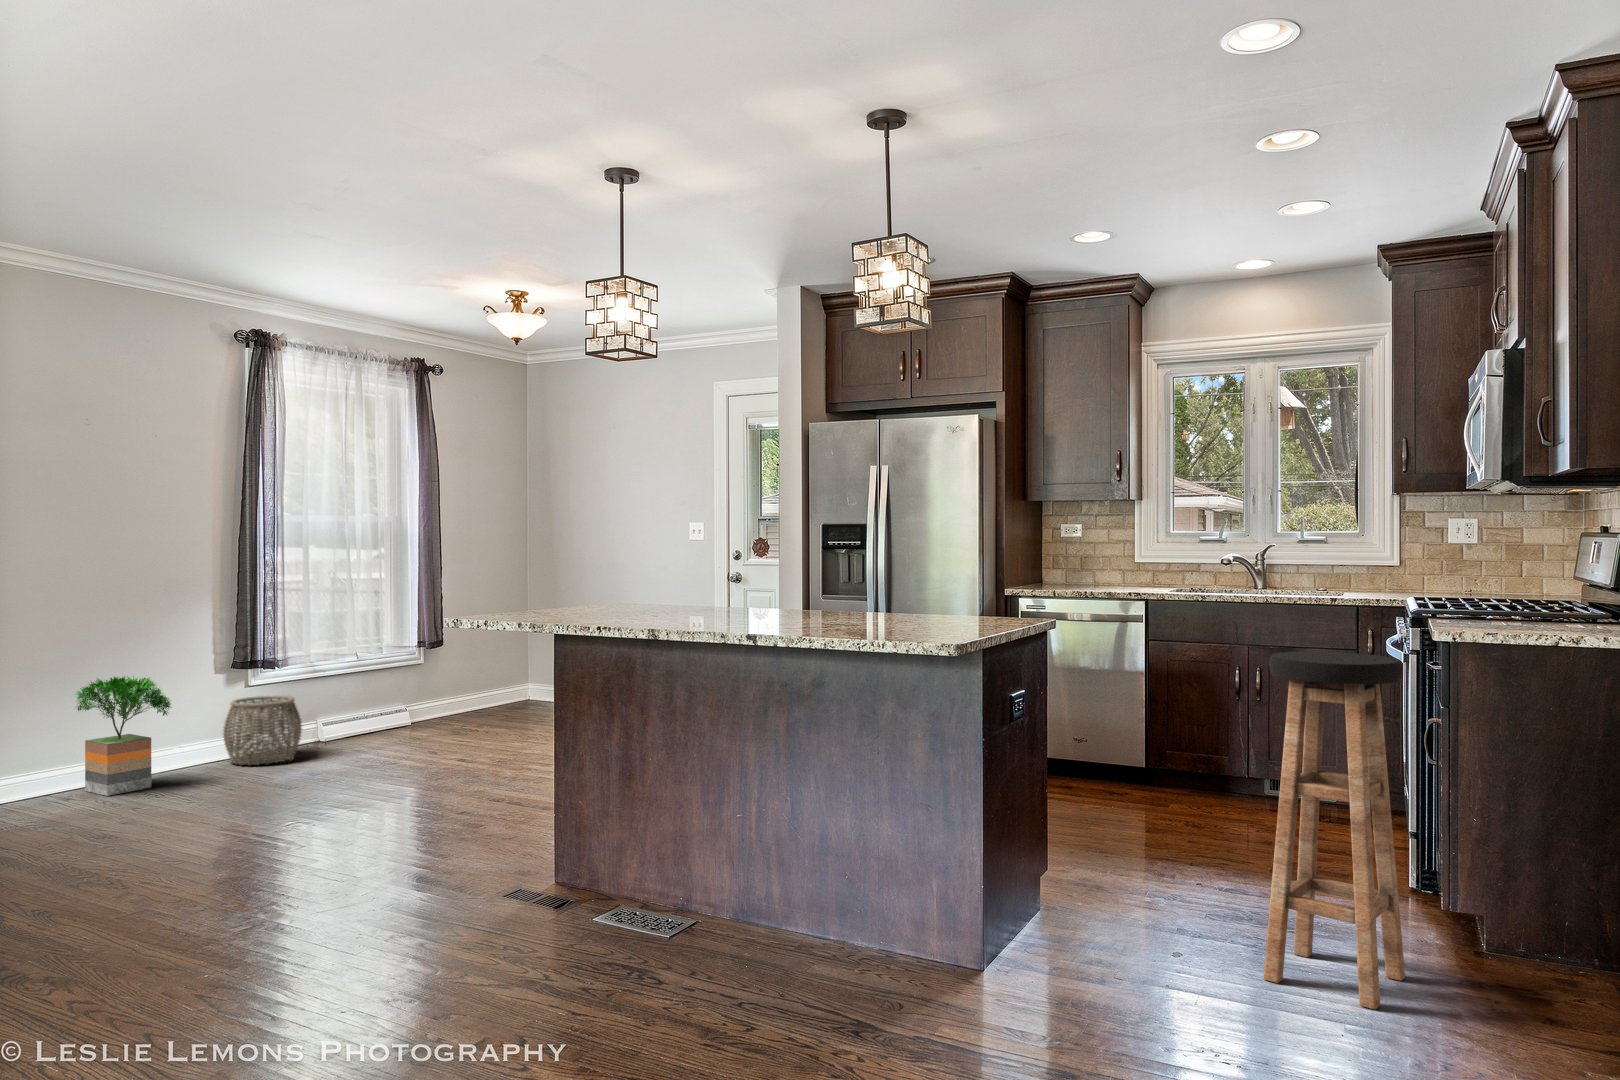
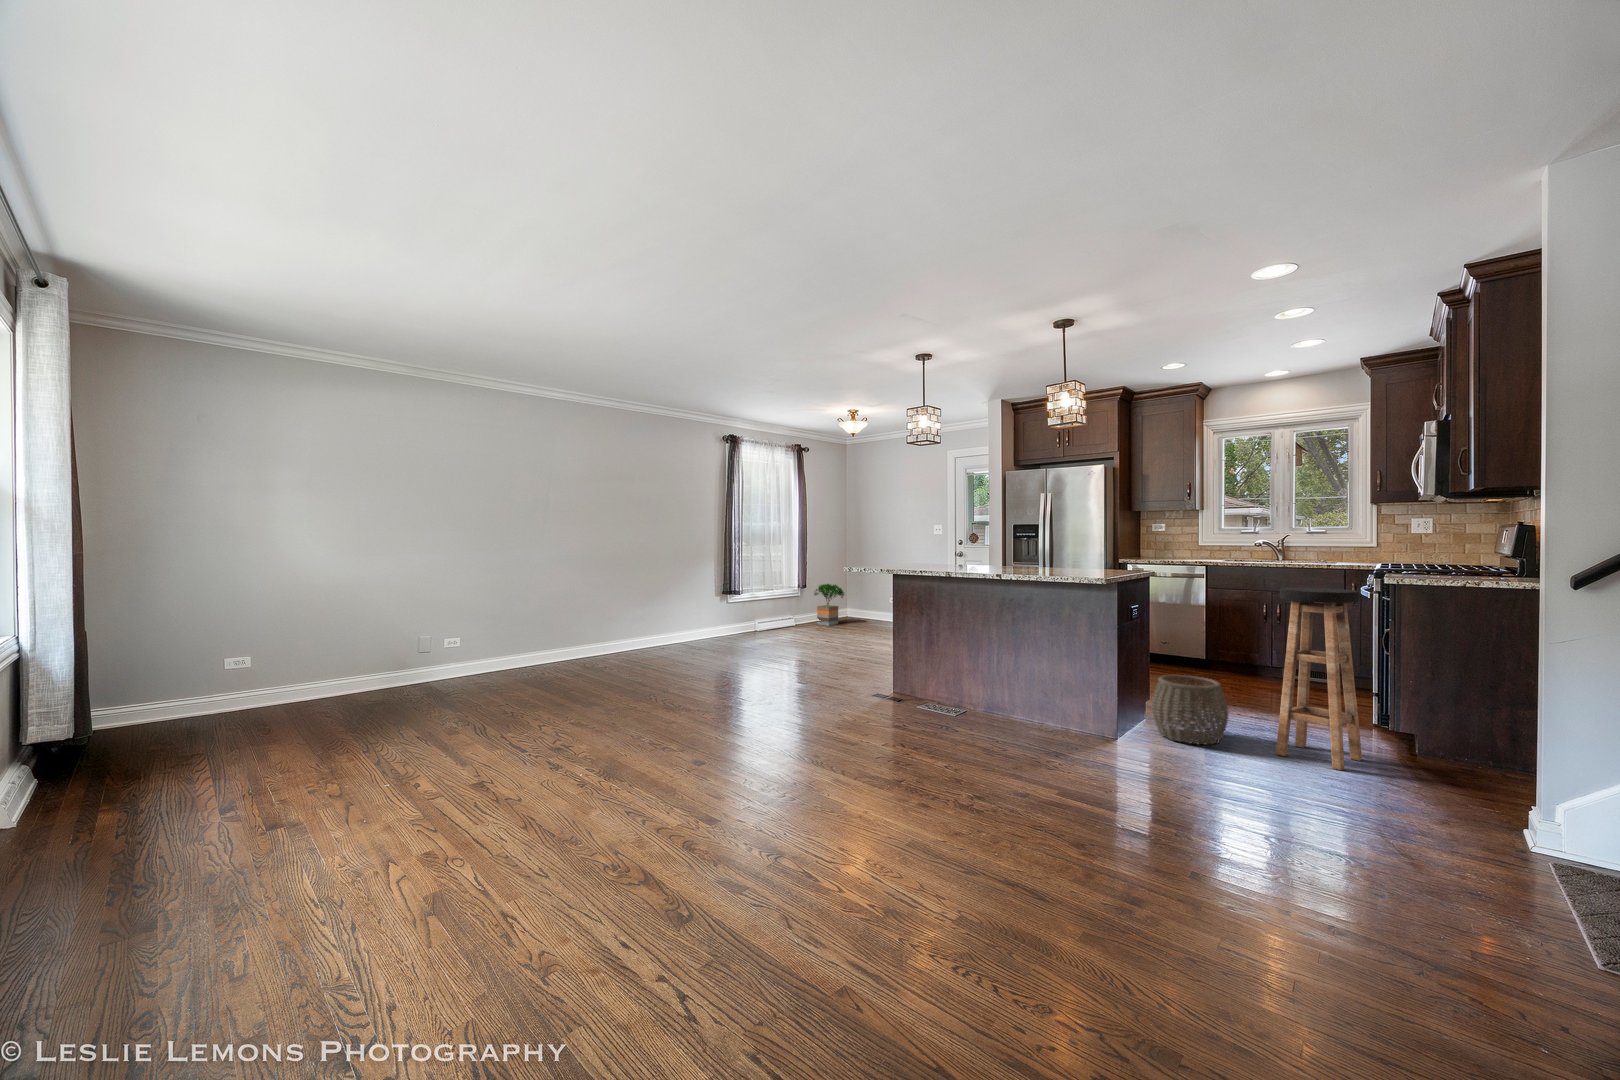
potted tree: present [76,676,171,796] -> present [814,584,844,626]
woven basket: present [223,696,302,765] -> present [1152,675,1229,745]

